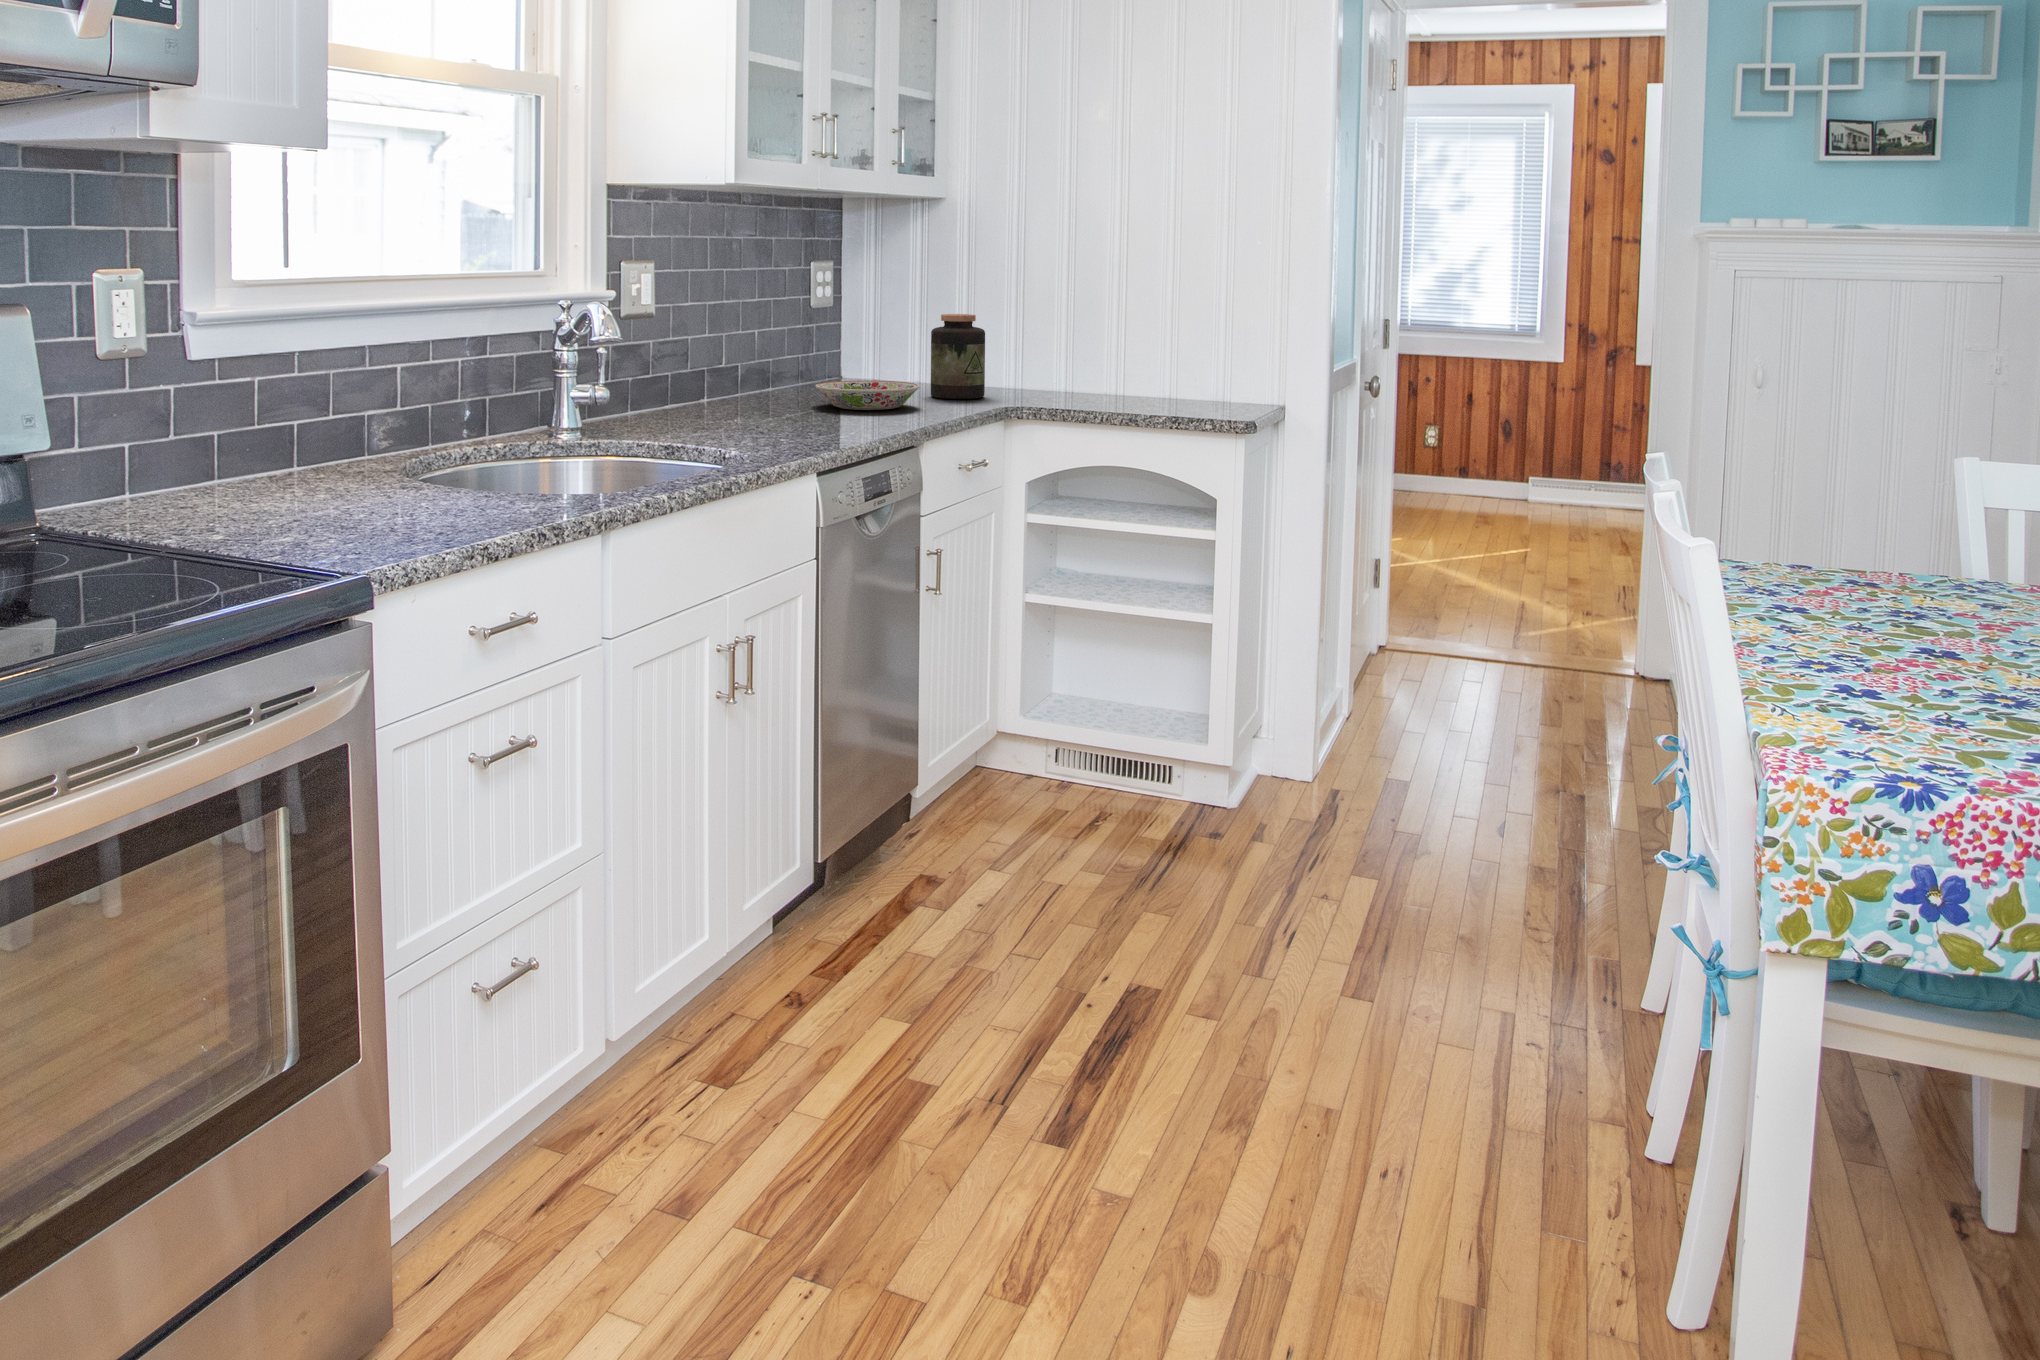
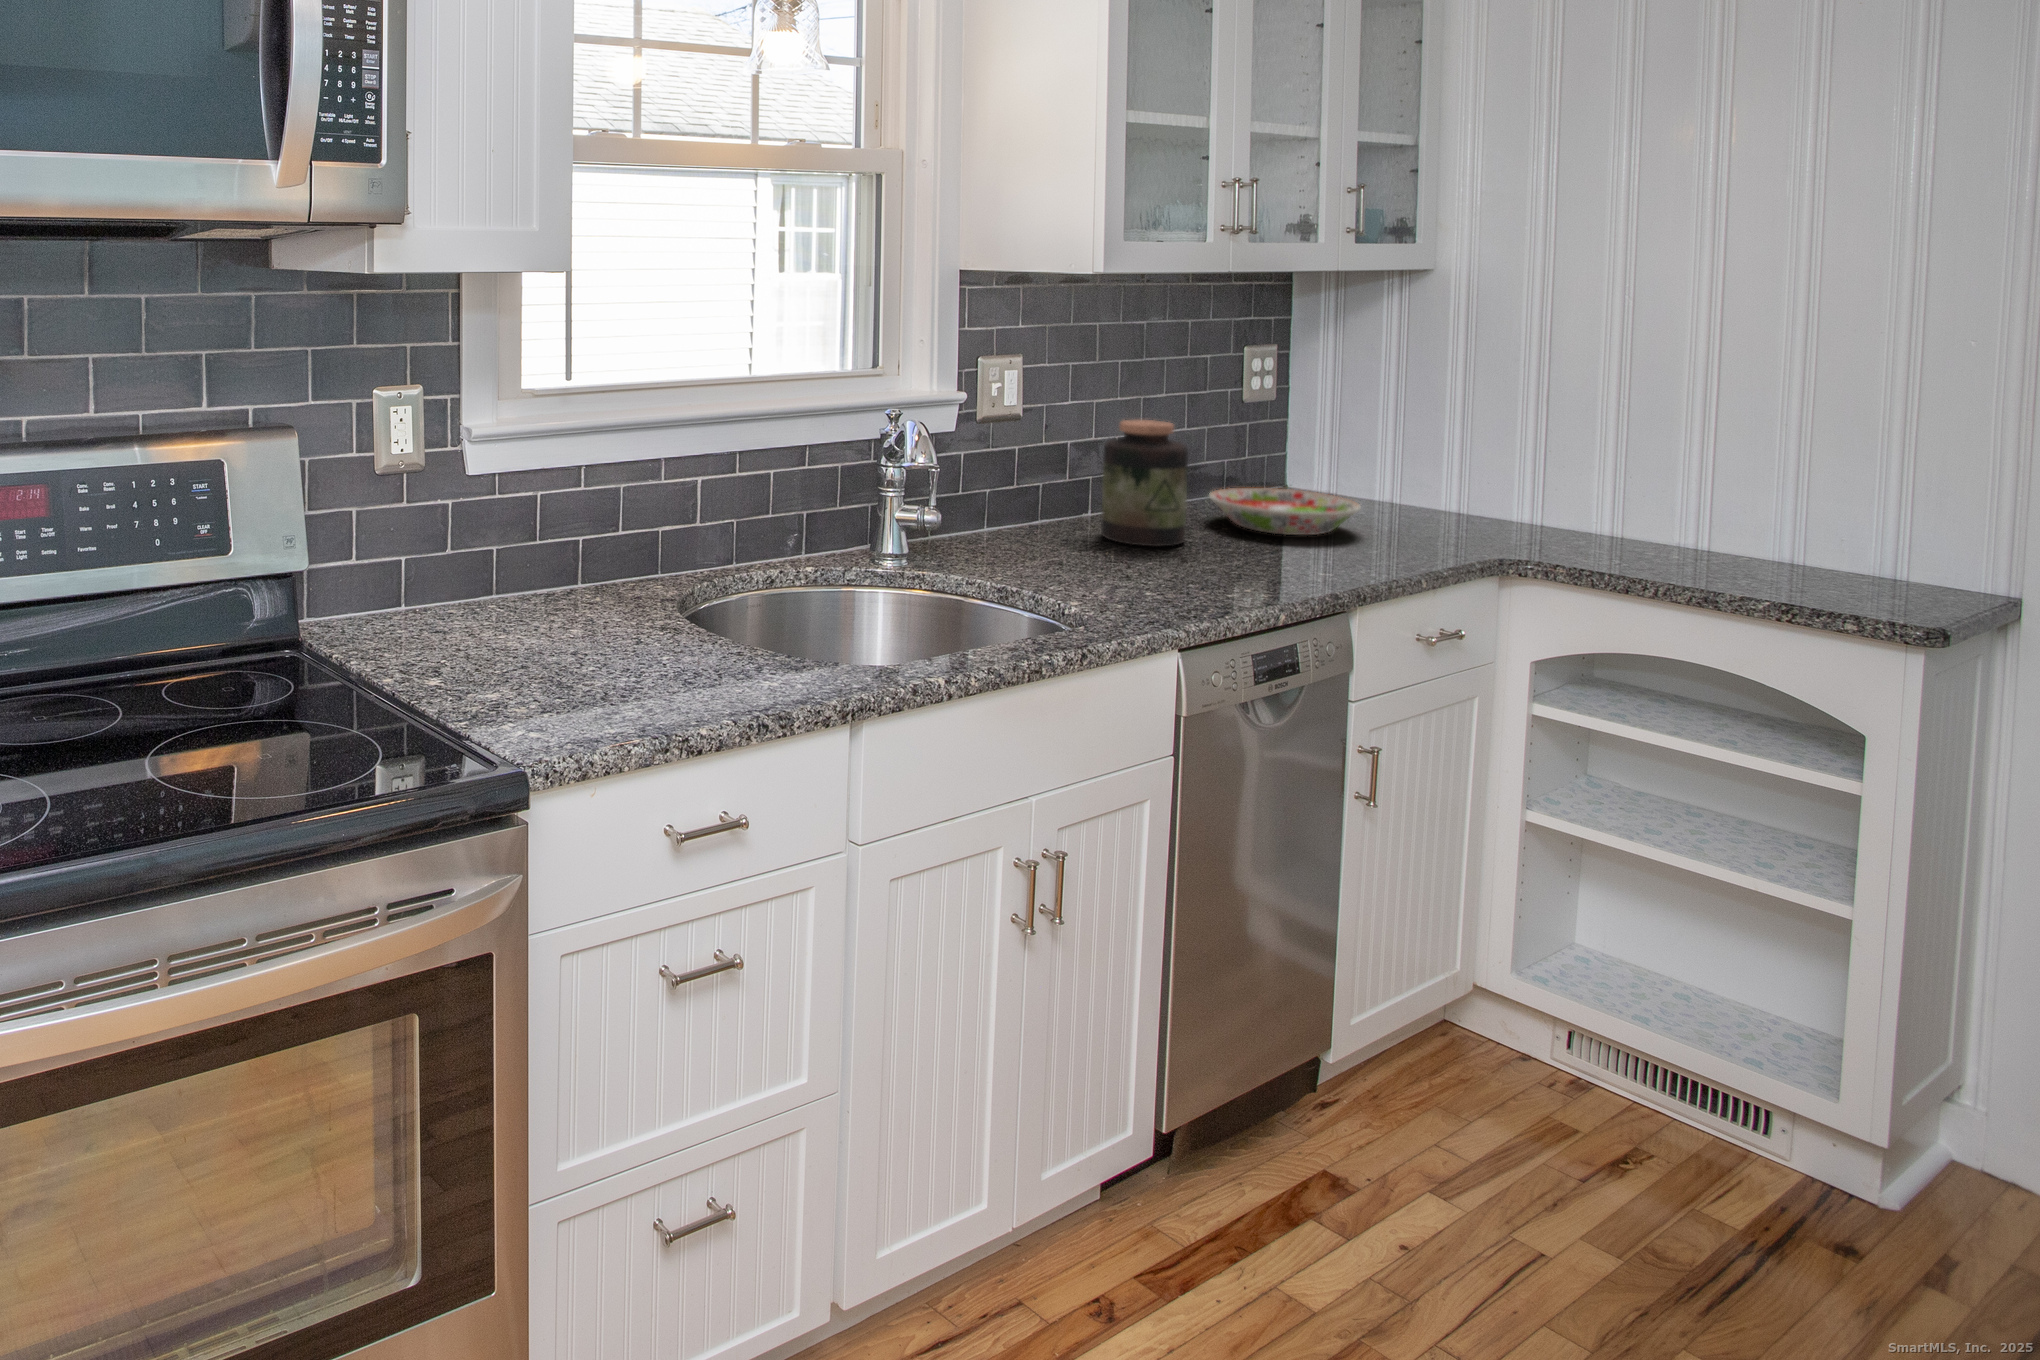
jar: present [931,314,985,399] -> present [1101,420,1188,547]

